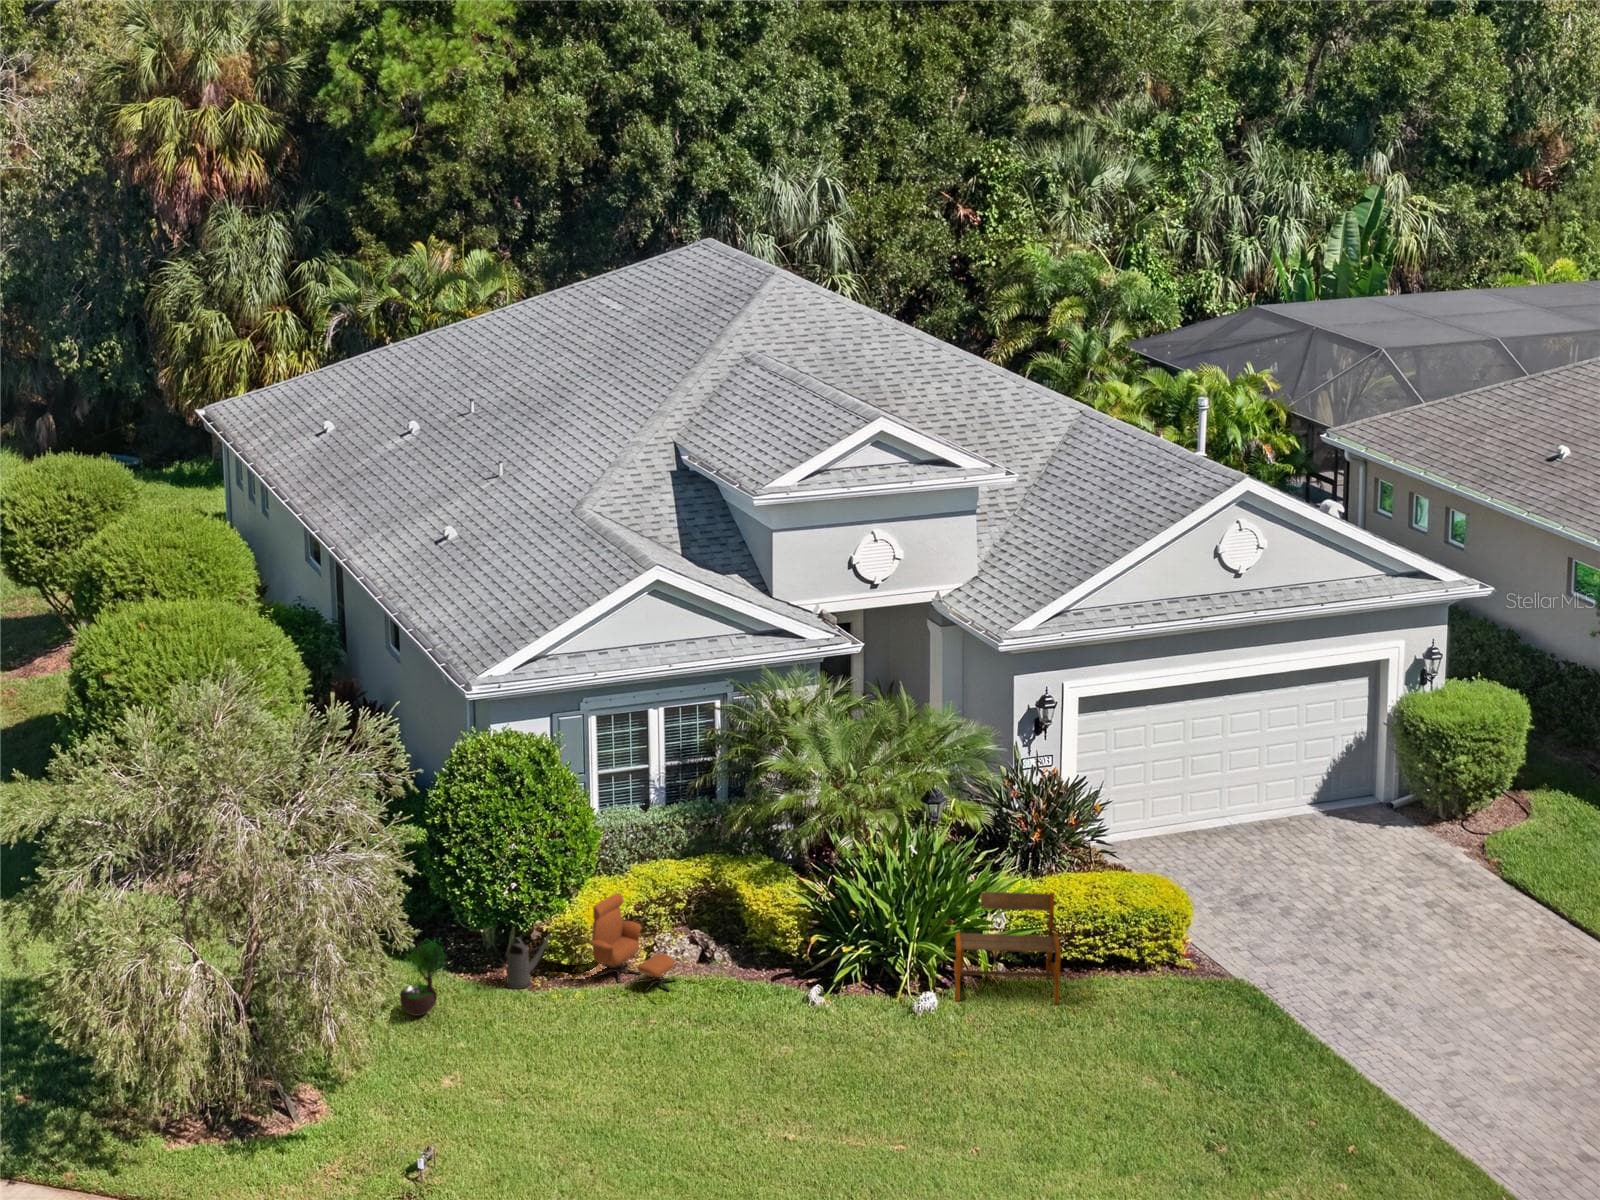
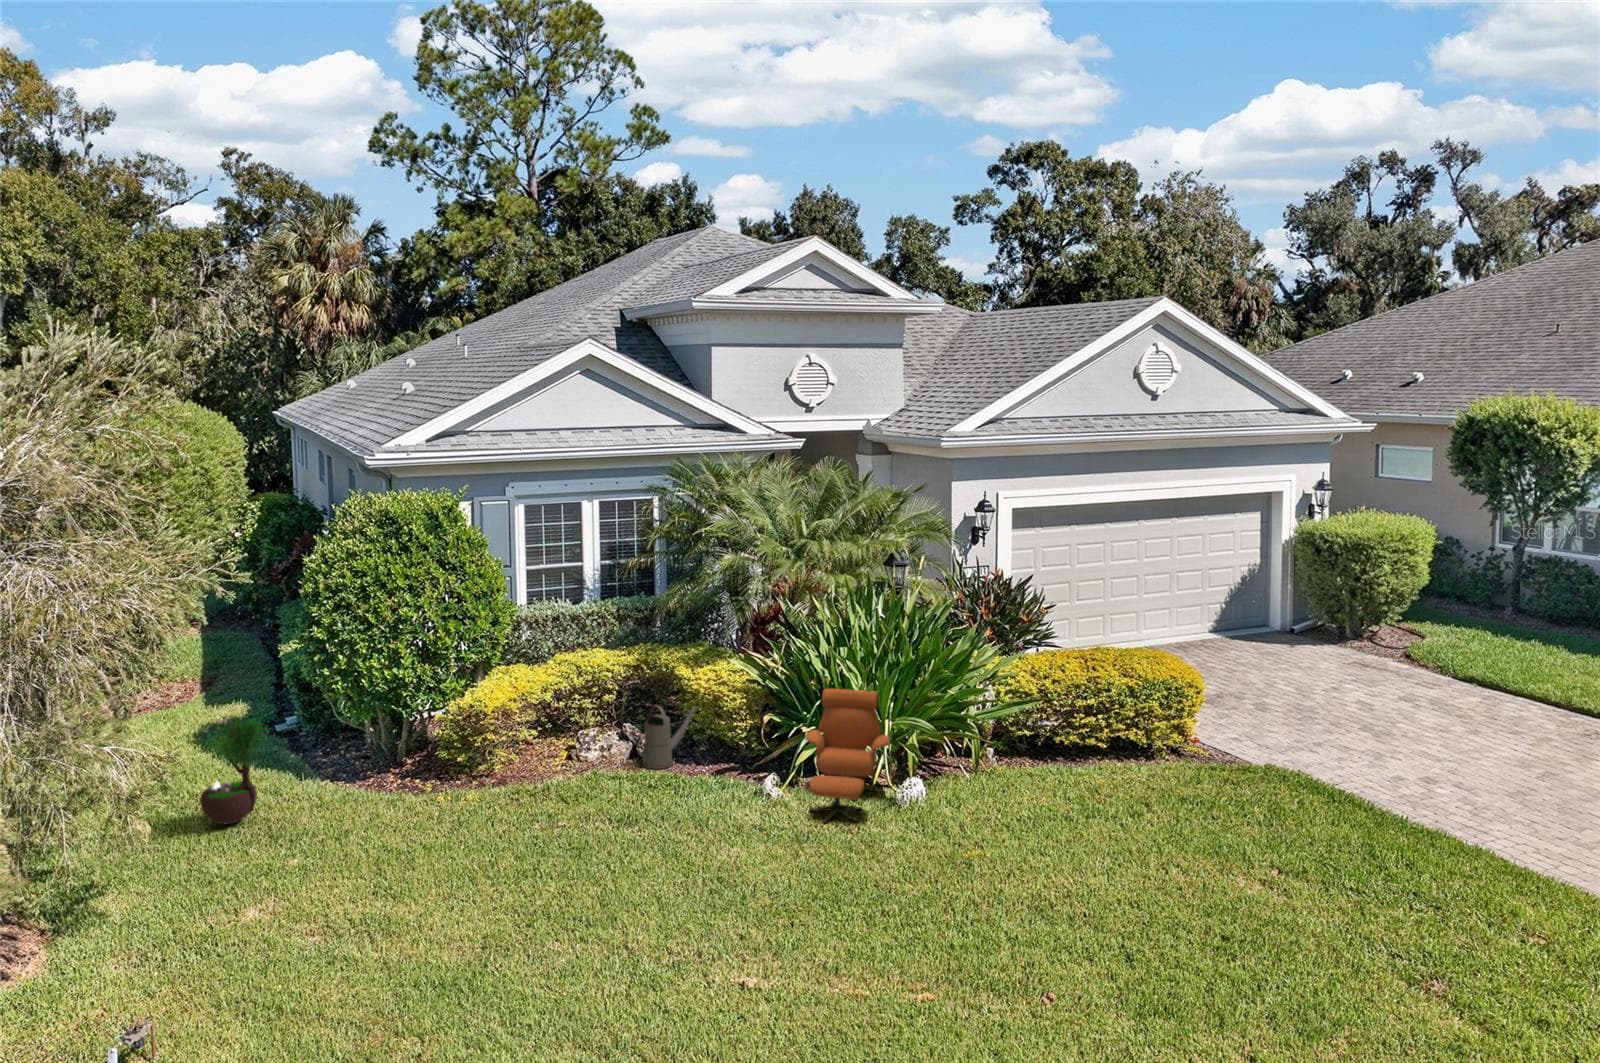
bench: present [954,892,1061,1004] -> none [937,655,1078,790]
lounge chair: present [589,893,676,992] -> present [806,689,890,823]
watering can: present [501,934,551,989] -> present [637,706,696,769]

